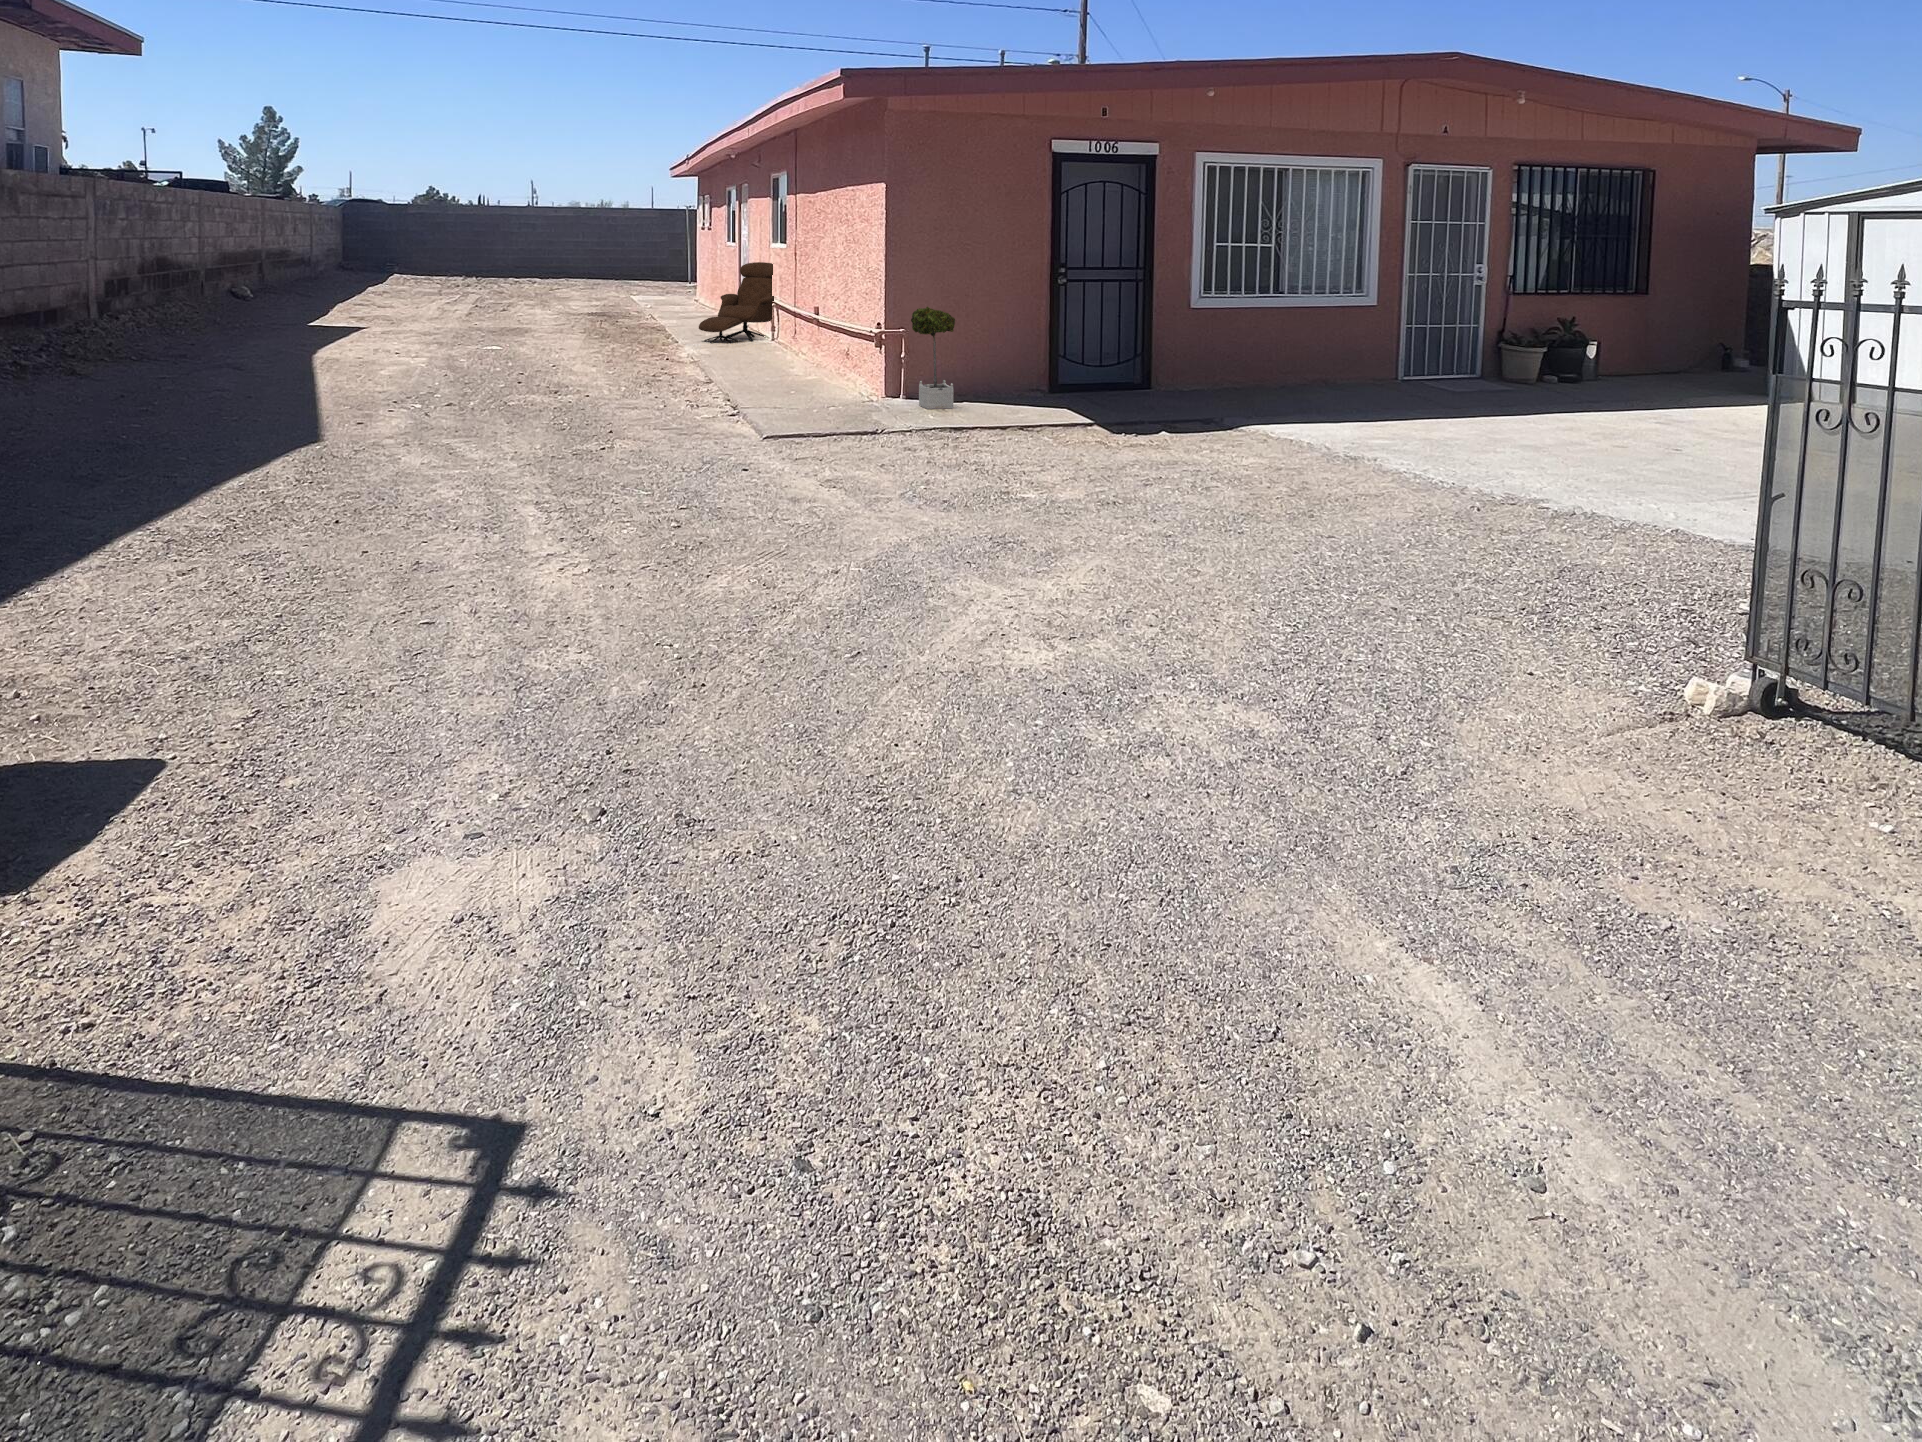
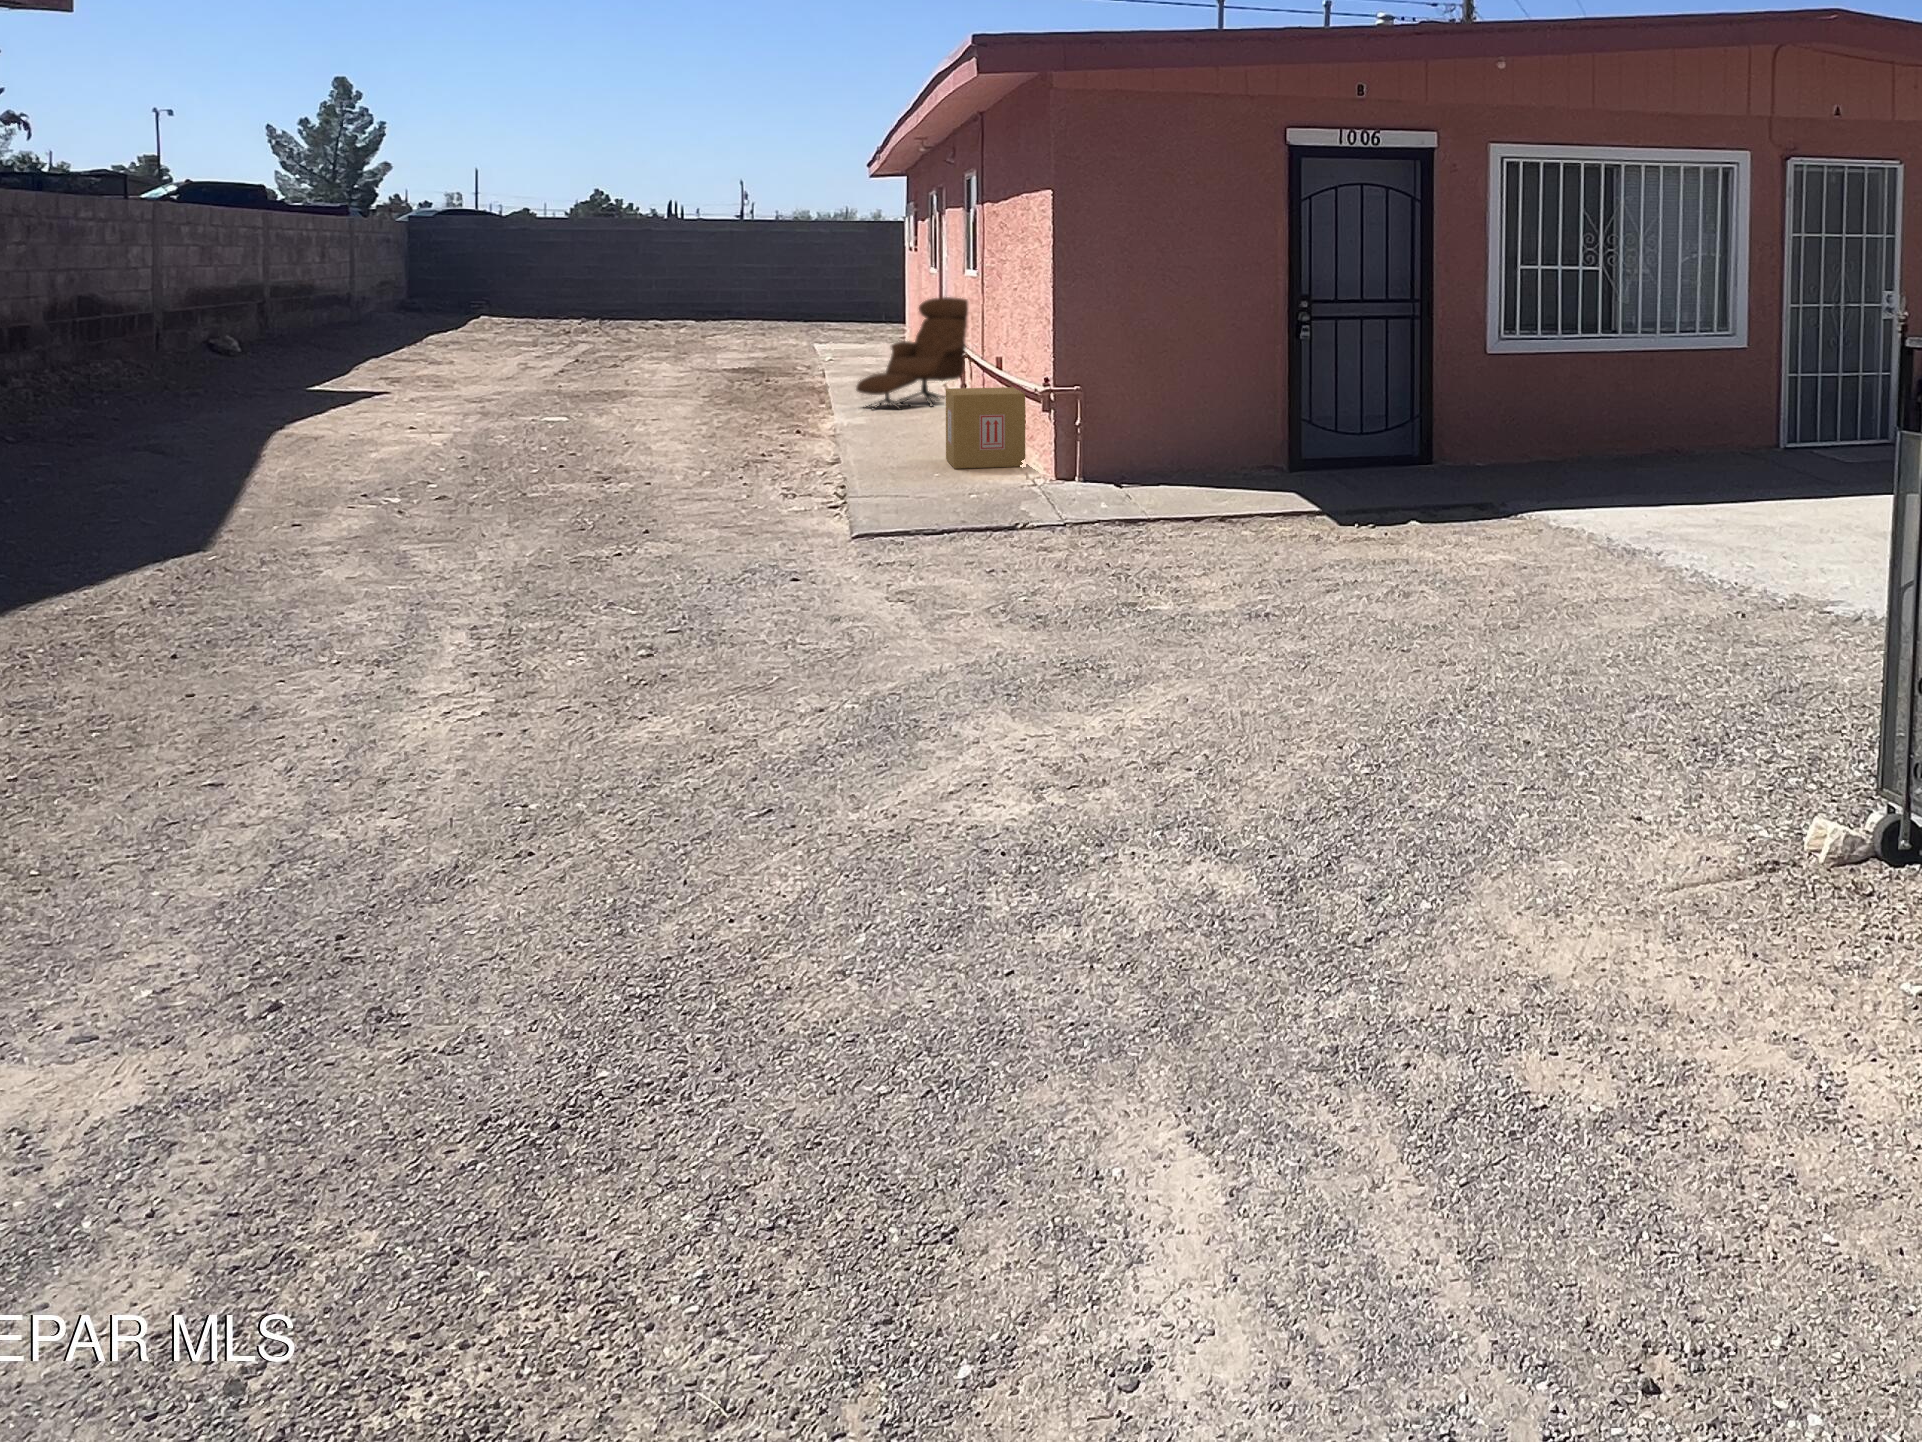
potted tree: present [911,306,955,409] -> none [1088,356,1148,496]
cardboard box: none [789,328,851,387] -> present [946,387,1025,469]

